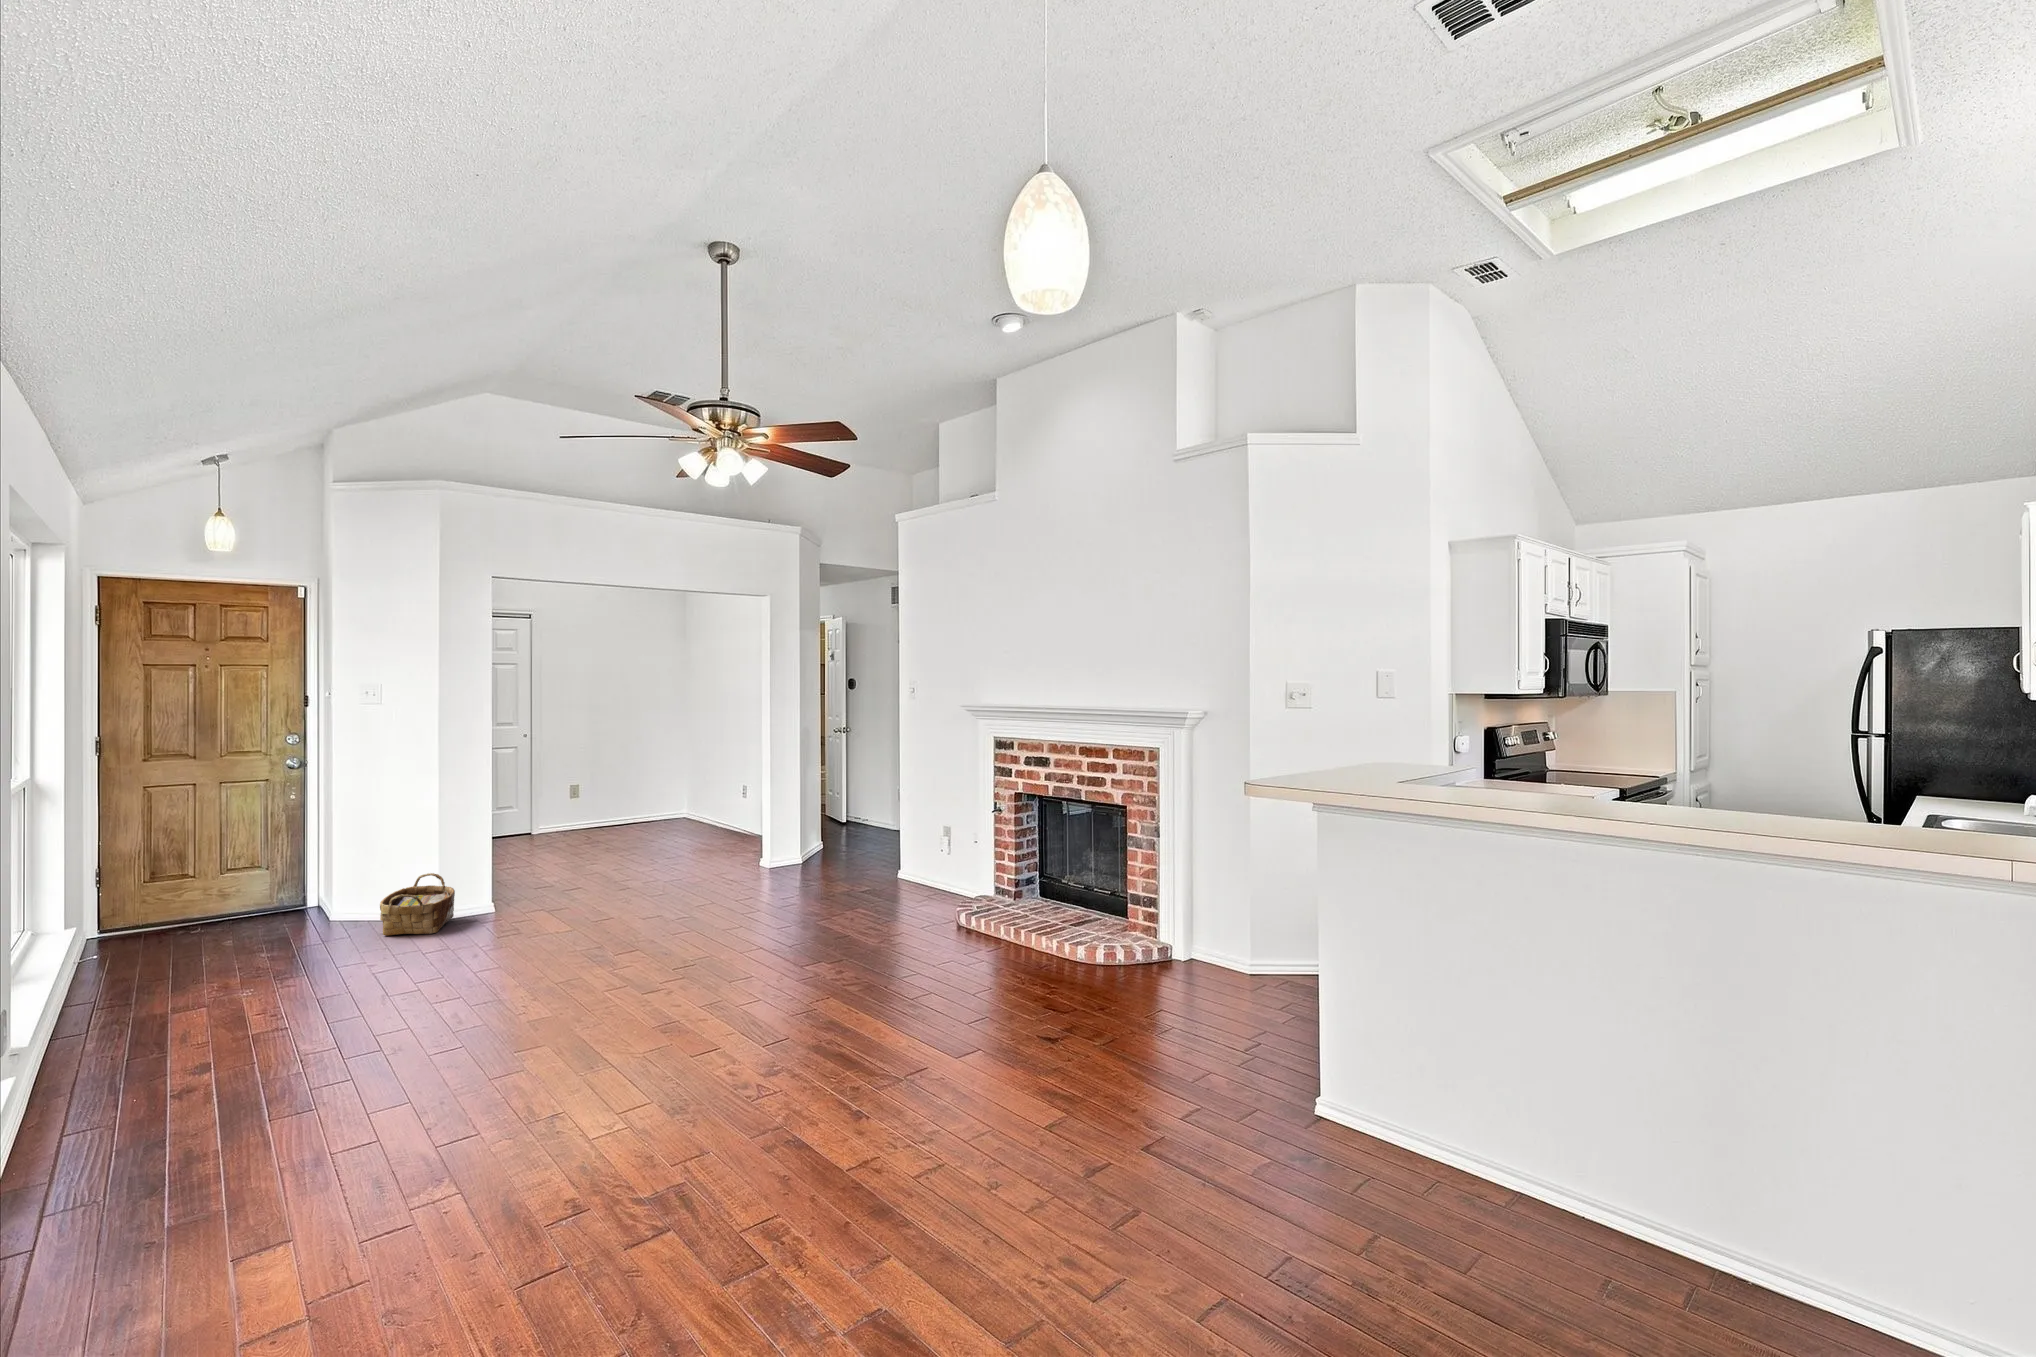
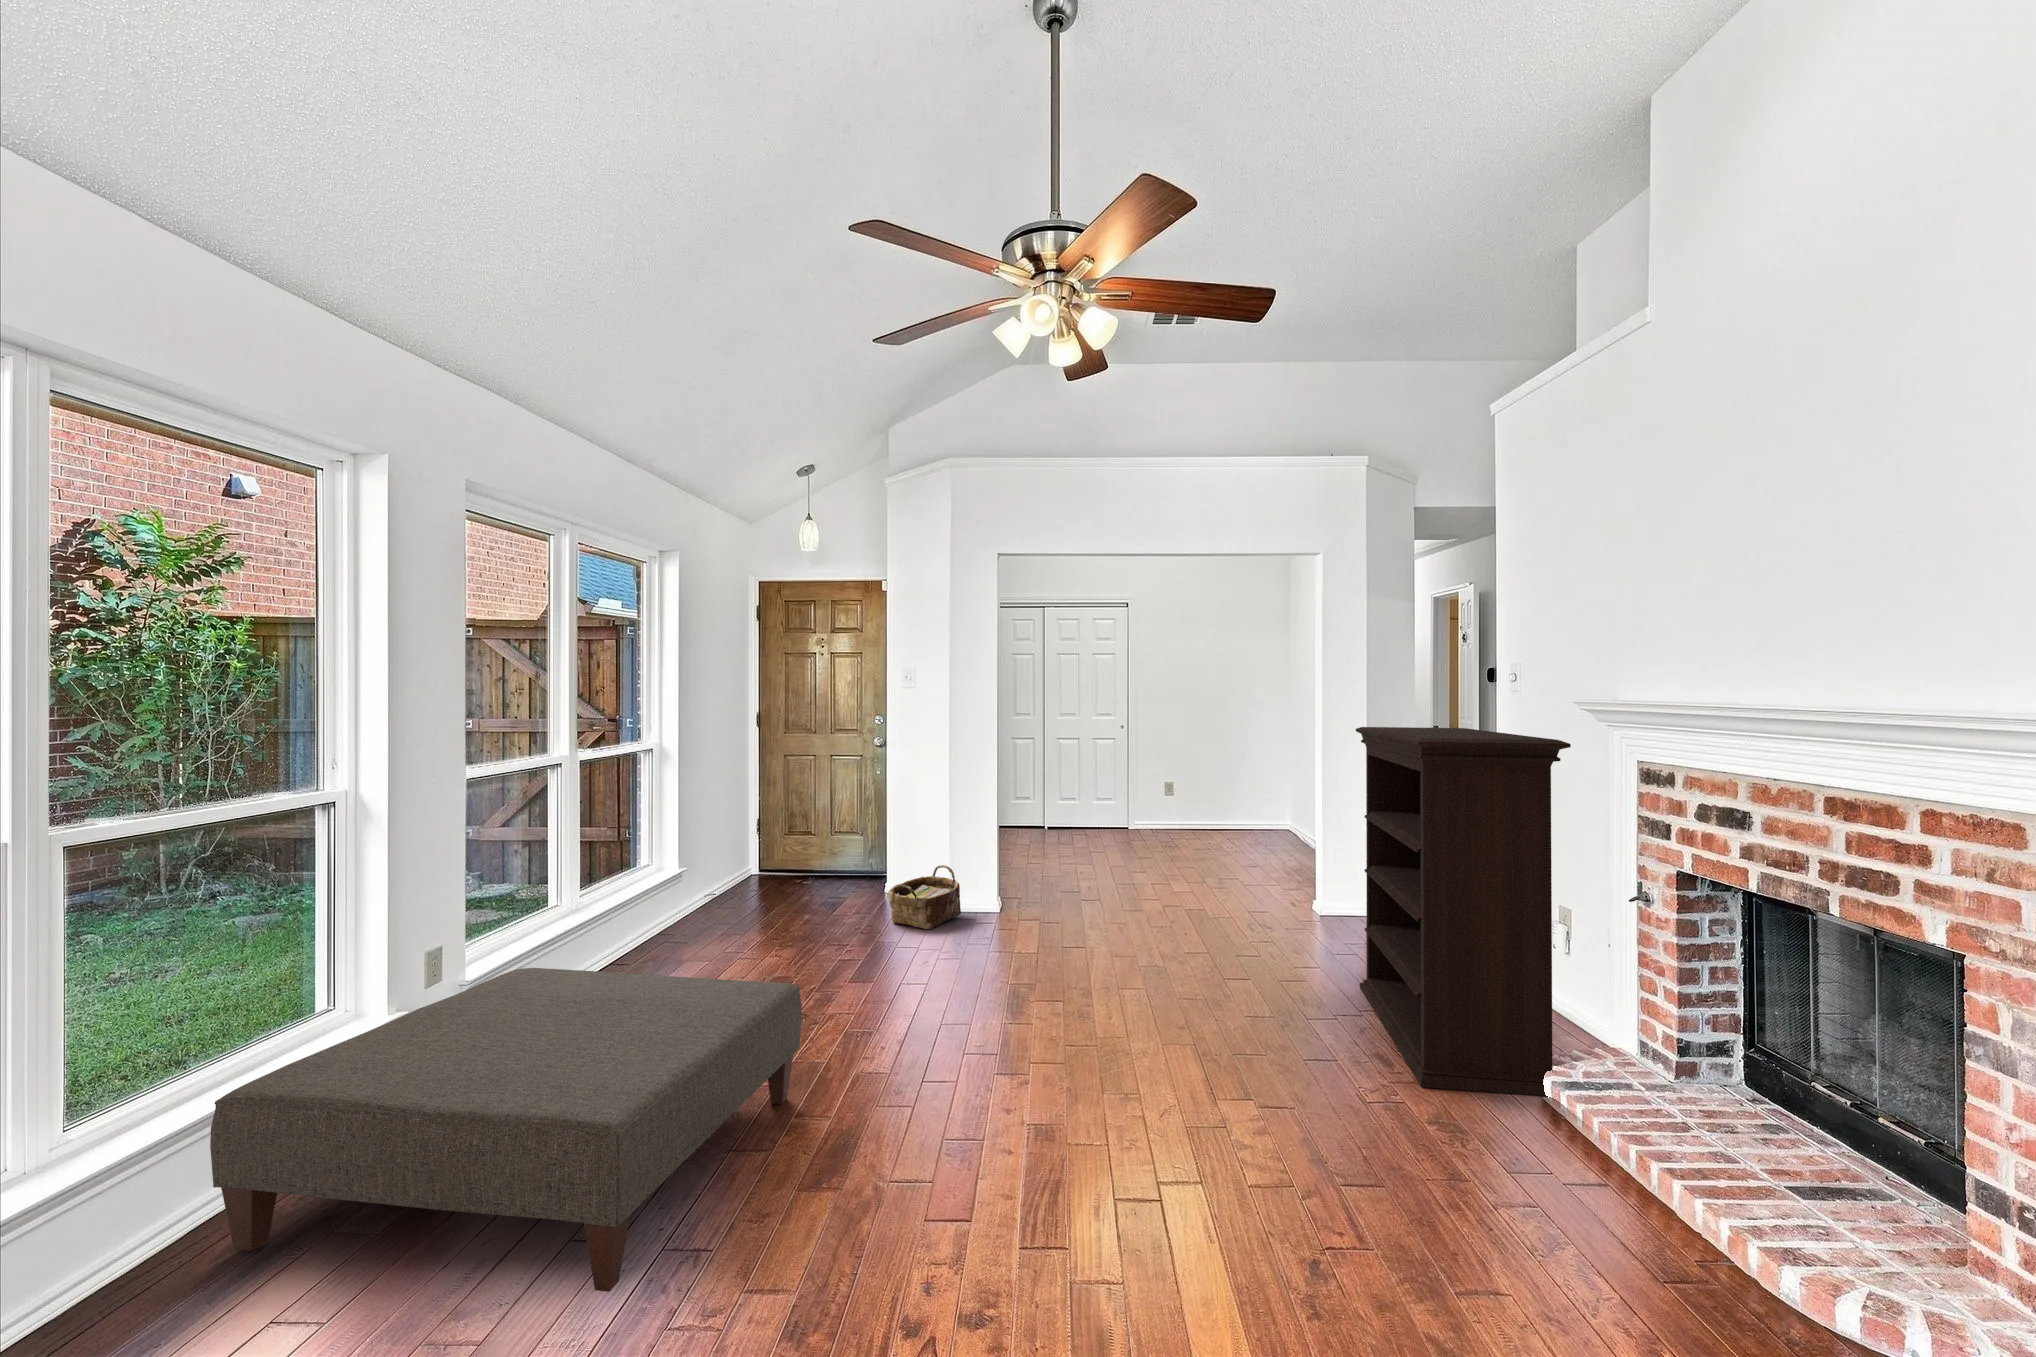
bookshelf: none [826,721,973,934] -> present [1356,727,1571,1096]
ottoman: none [129,948,558,1225] -> present [210,968,802,1292]

